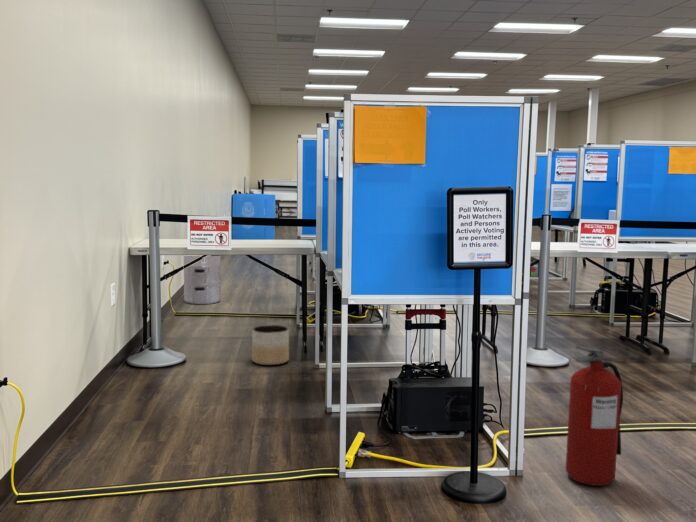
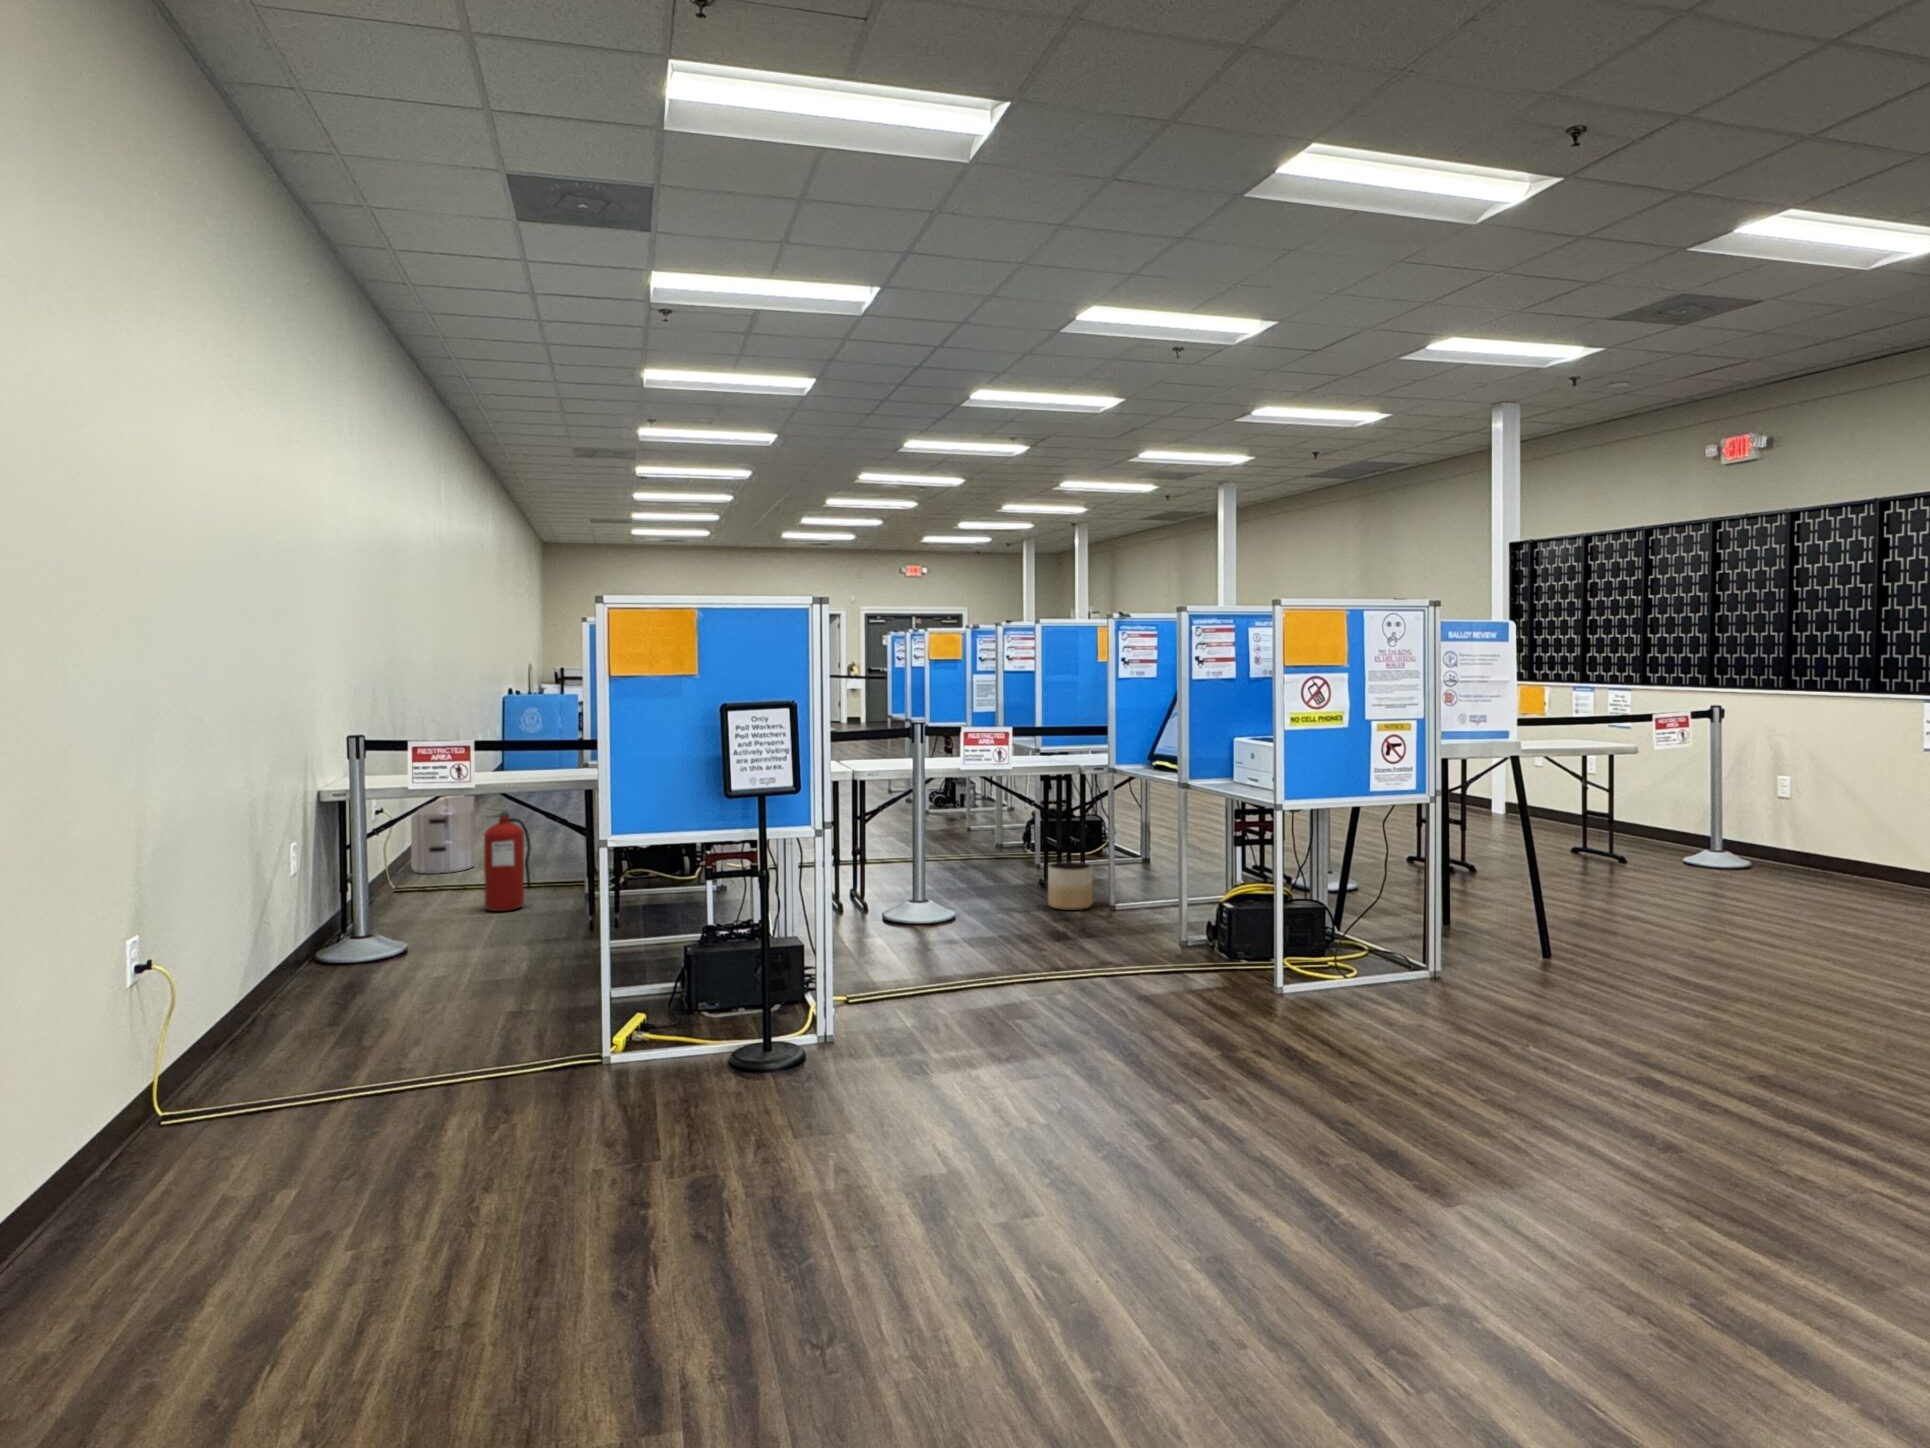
planter: present [252,325,289,365] -> present [1048,862,1093,910]
fire extinguisher: present [566,346,623,486] -> present [484,807,531,911]

